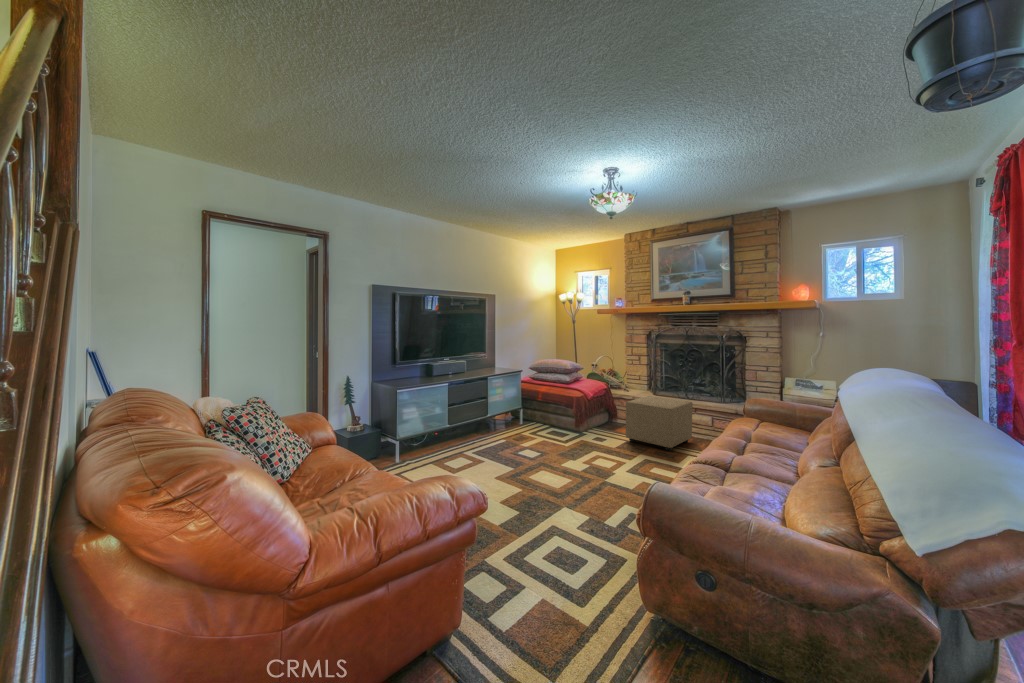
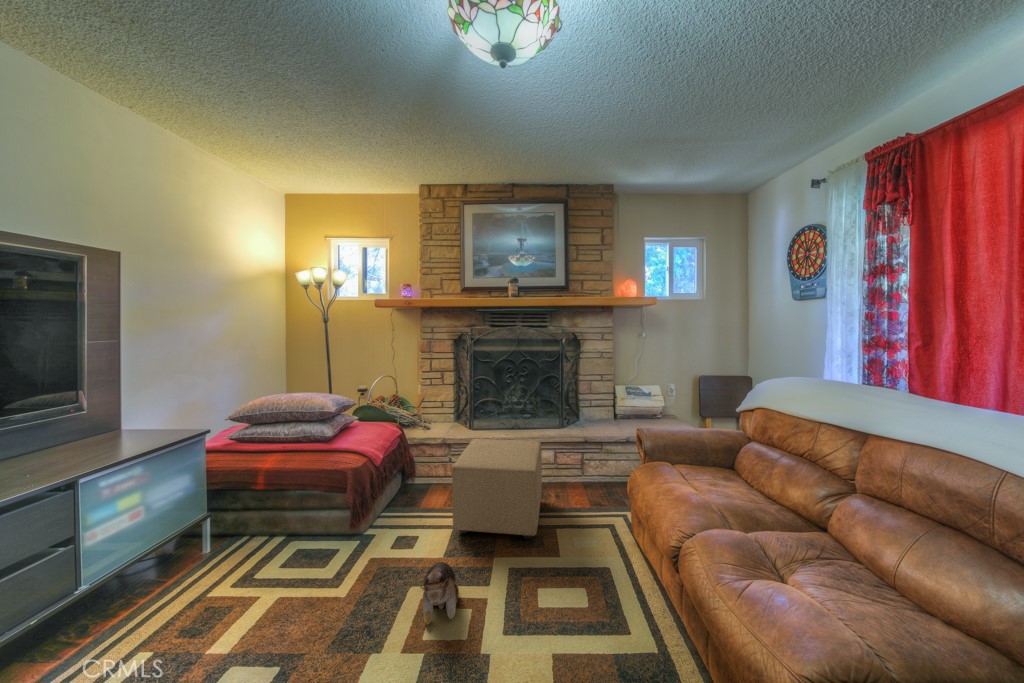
plush toy: none [595,431,618,457] -> present [419,562,459,625]

